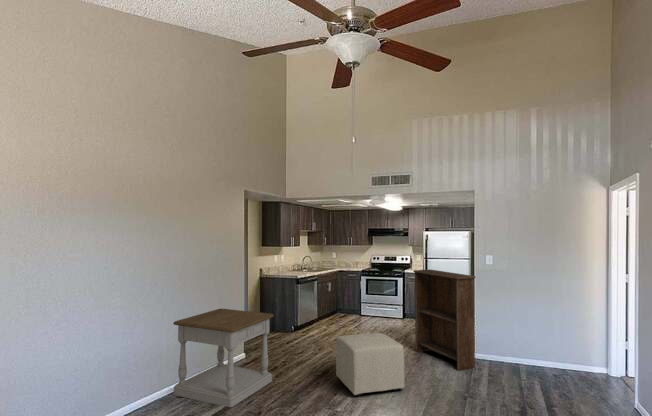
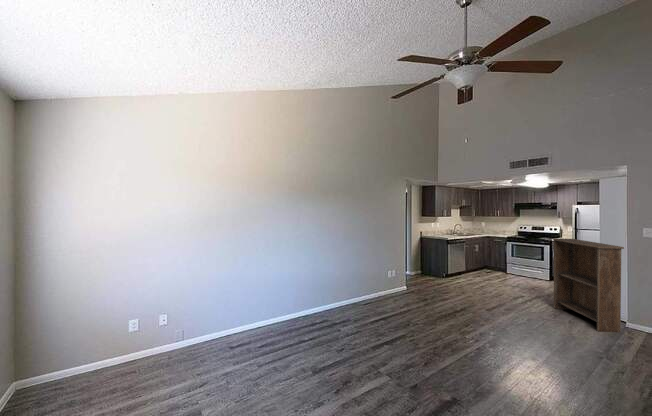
side table: present [173,309,274,407] -> none [356,256,422,319]
ottoman: present [336,333,405,396] -> none [471,284,532,334]

